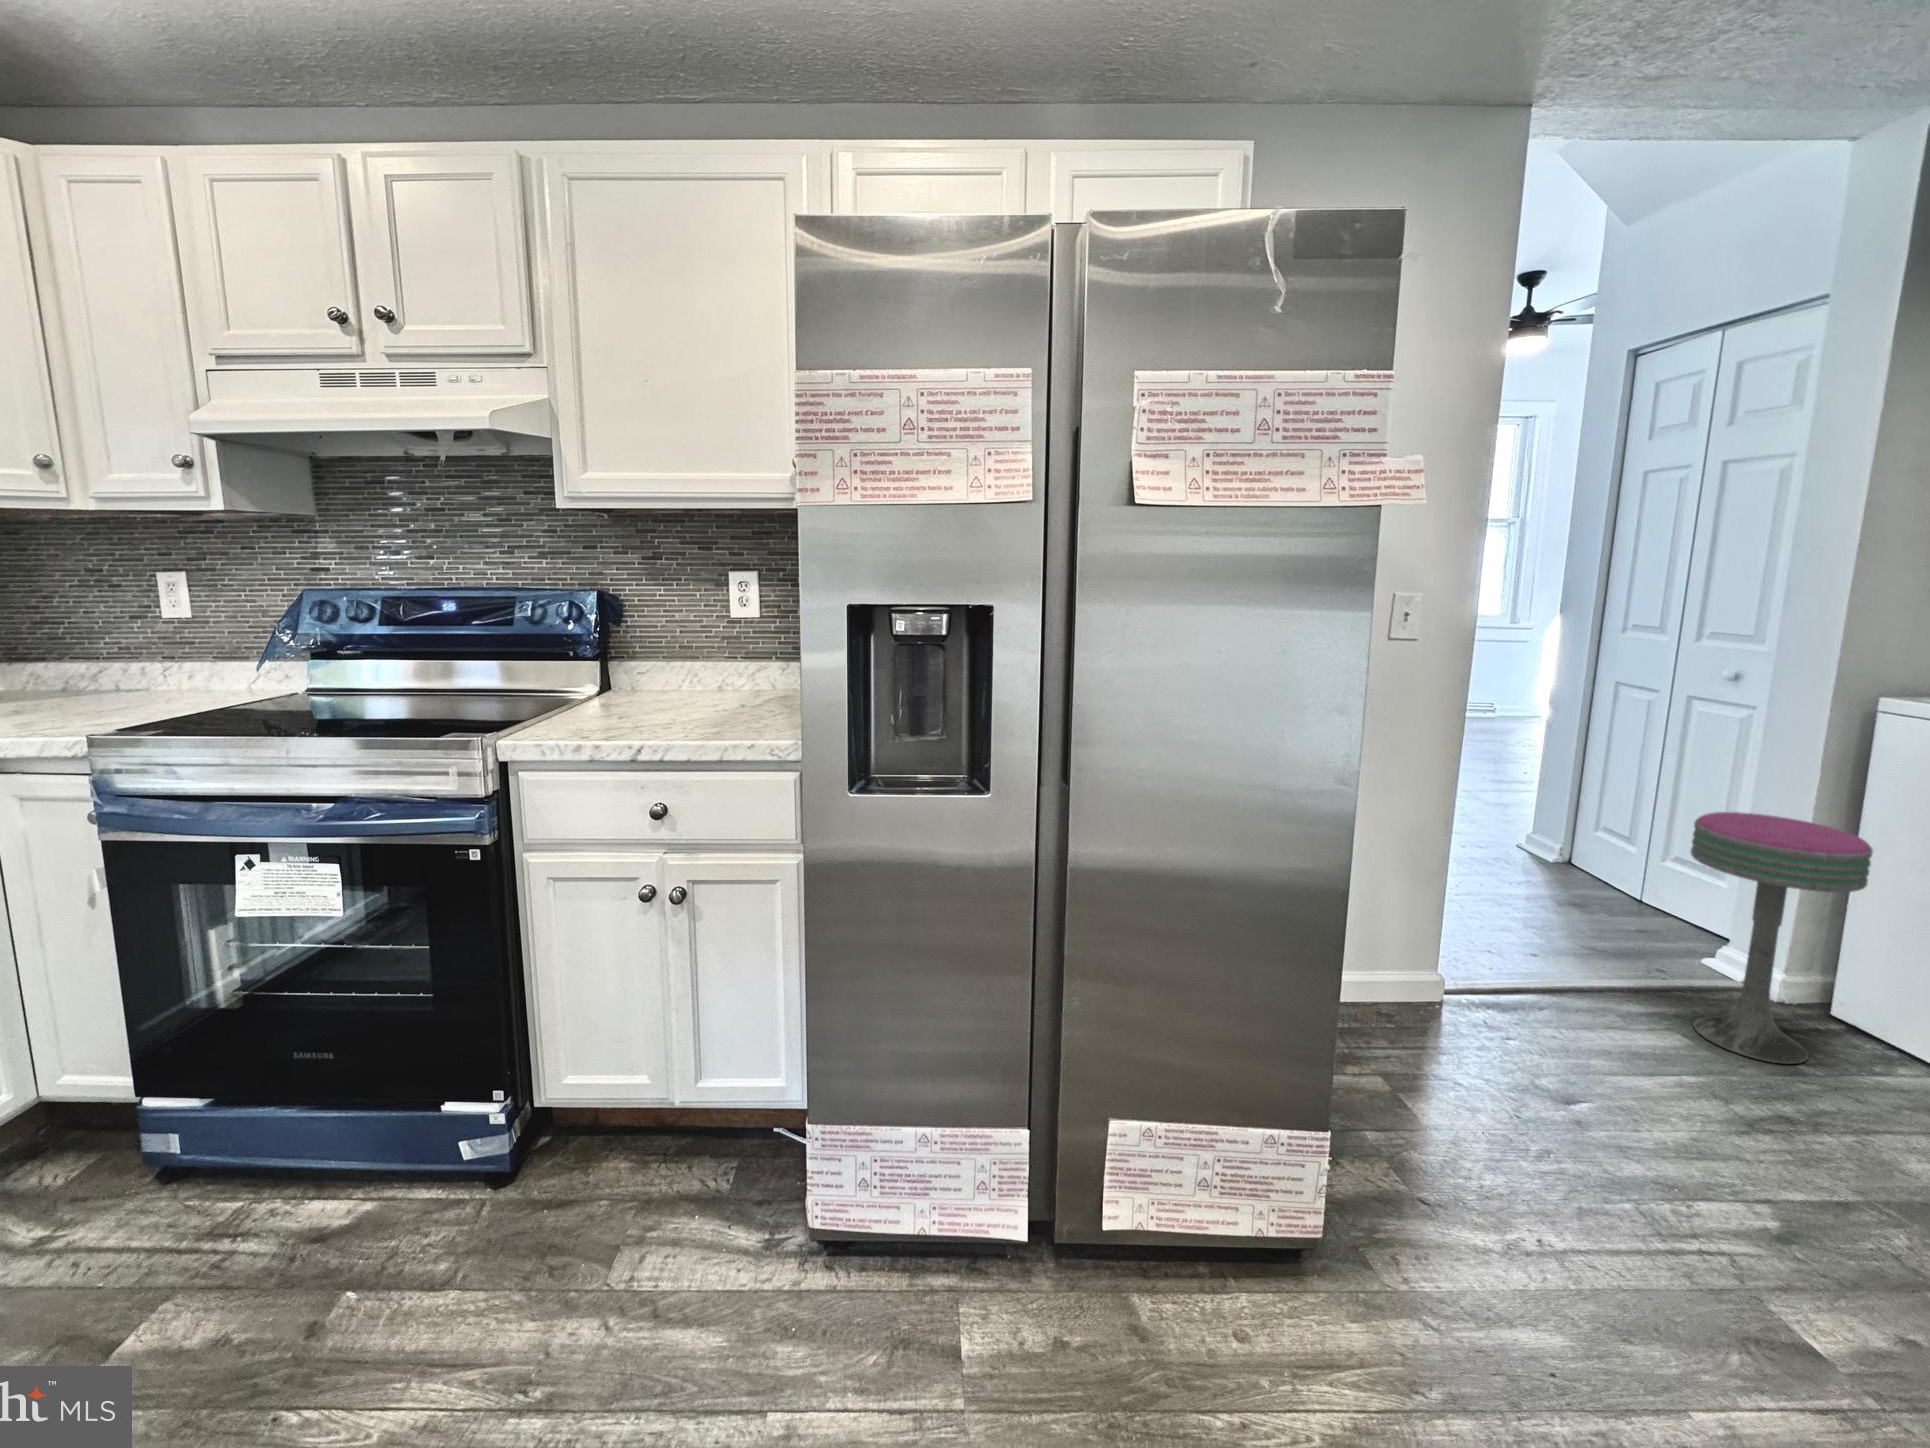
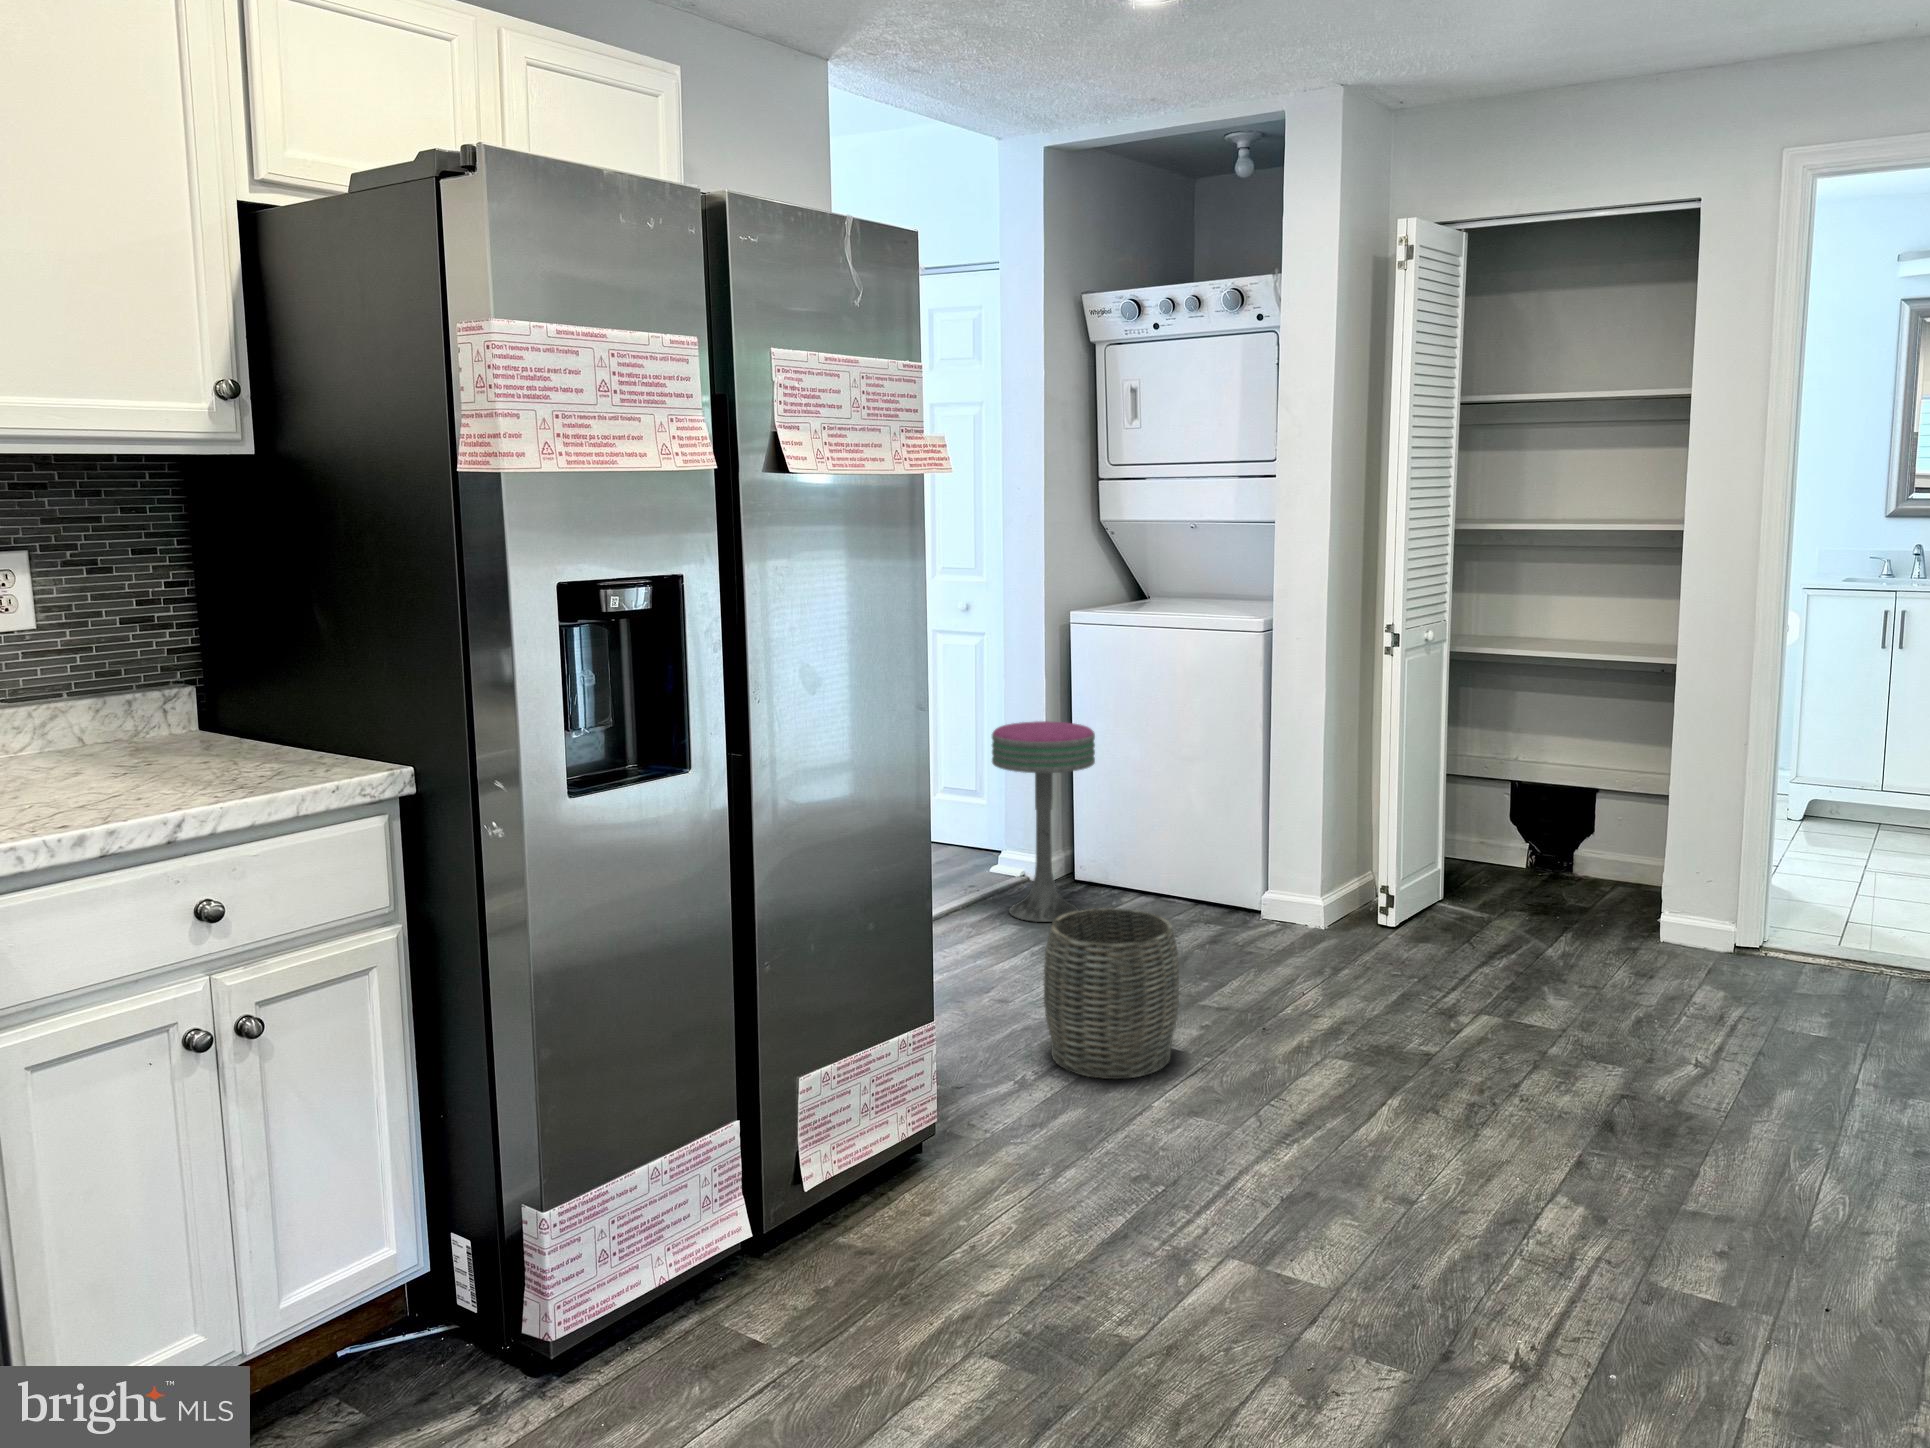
woven basket: none [1578,1072,1834,1358] -> present [1044,908,1179,1079]

